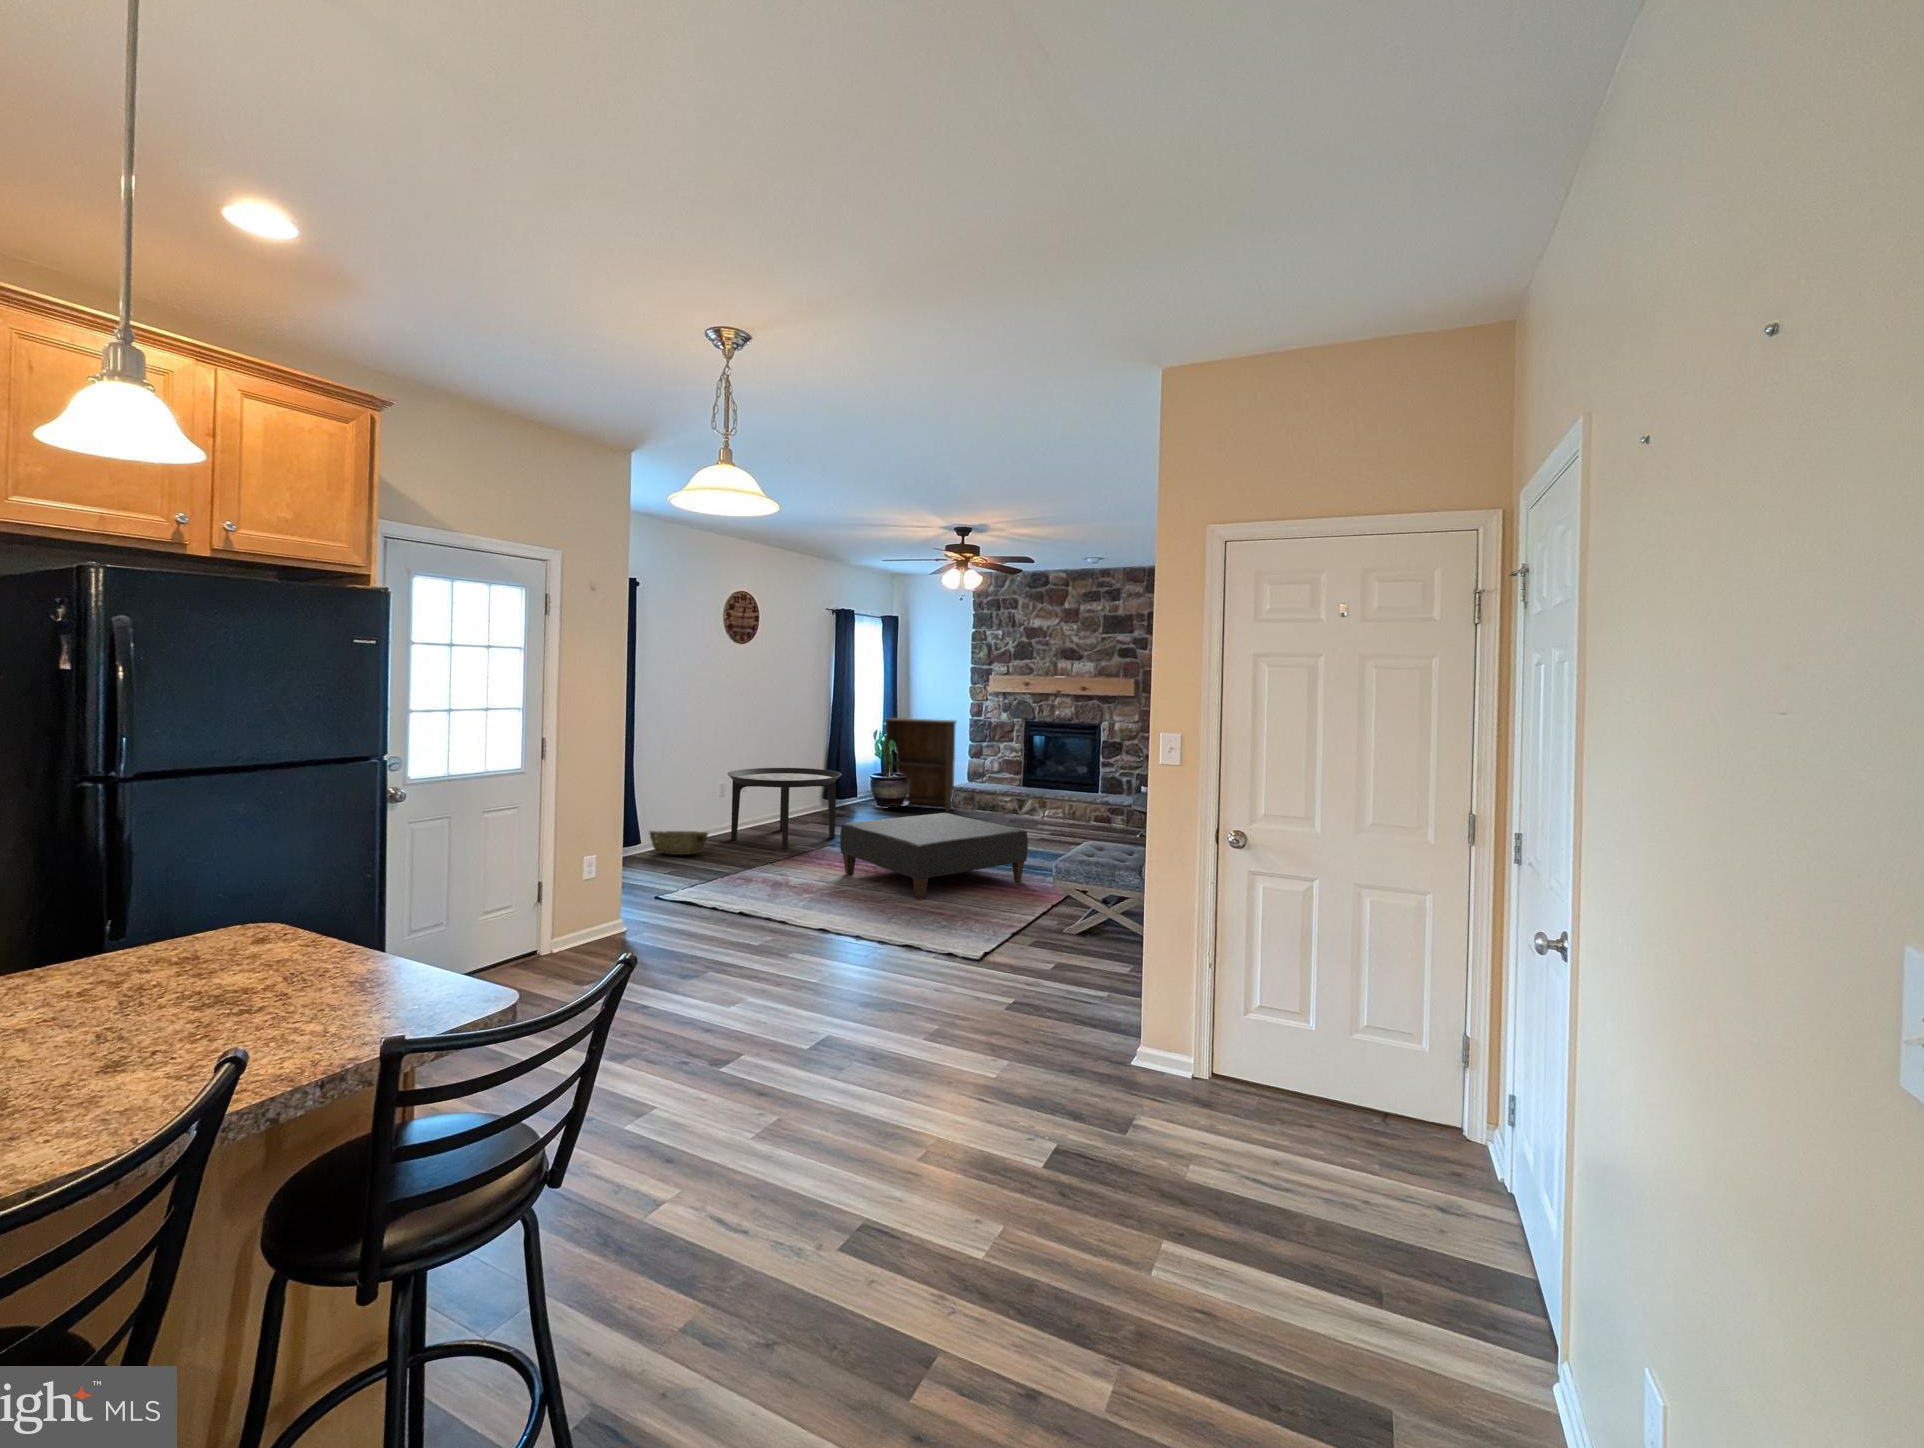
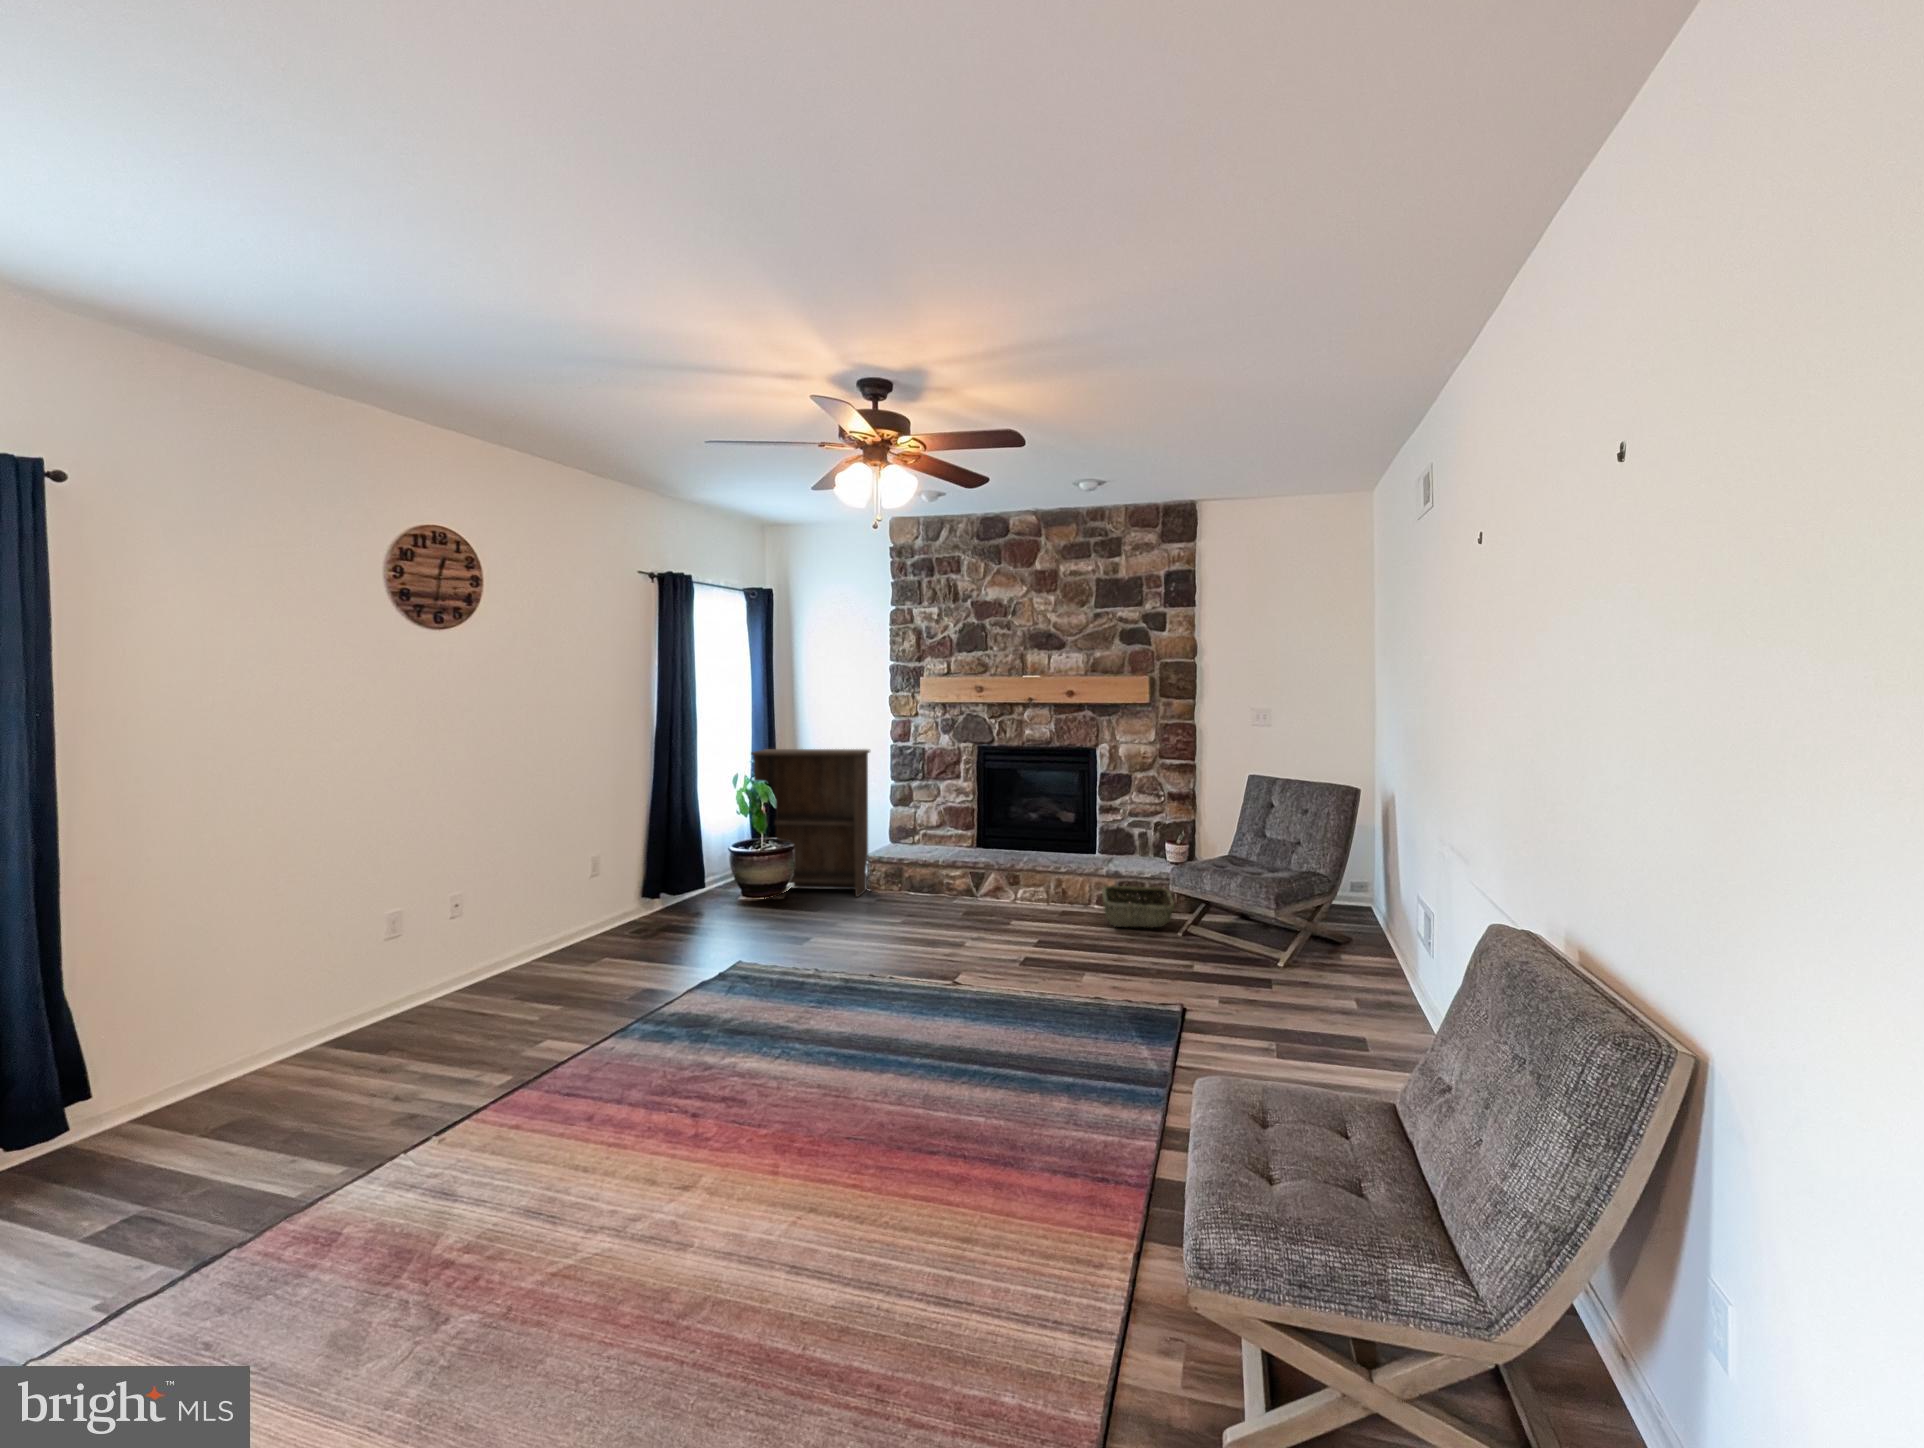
round table: present [728,768,842,849] -> none [386,860,649,1056]
ottoman: present [840,813,1028,900] -> none [599,957,1042,1293]
woven basket: present [650,831,708,855] -> present [1102,886,1175,927]

